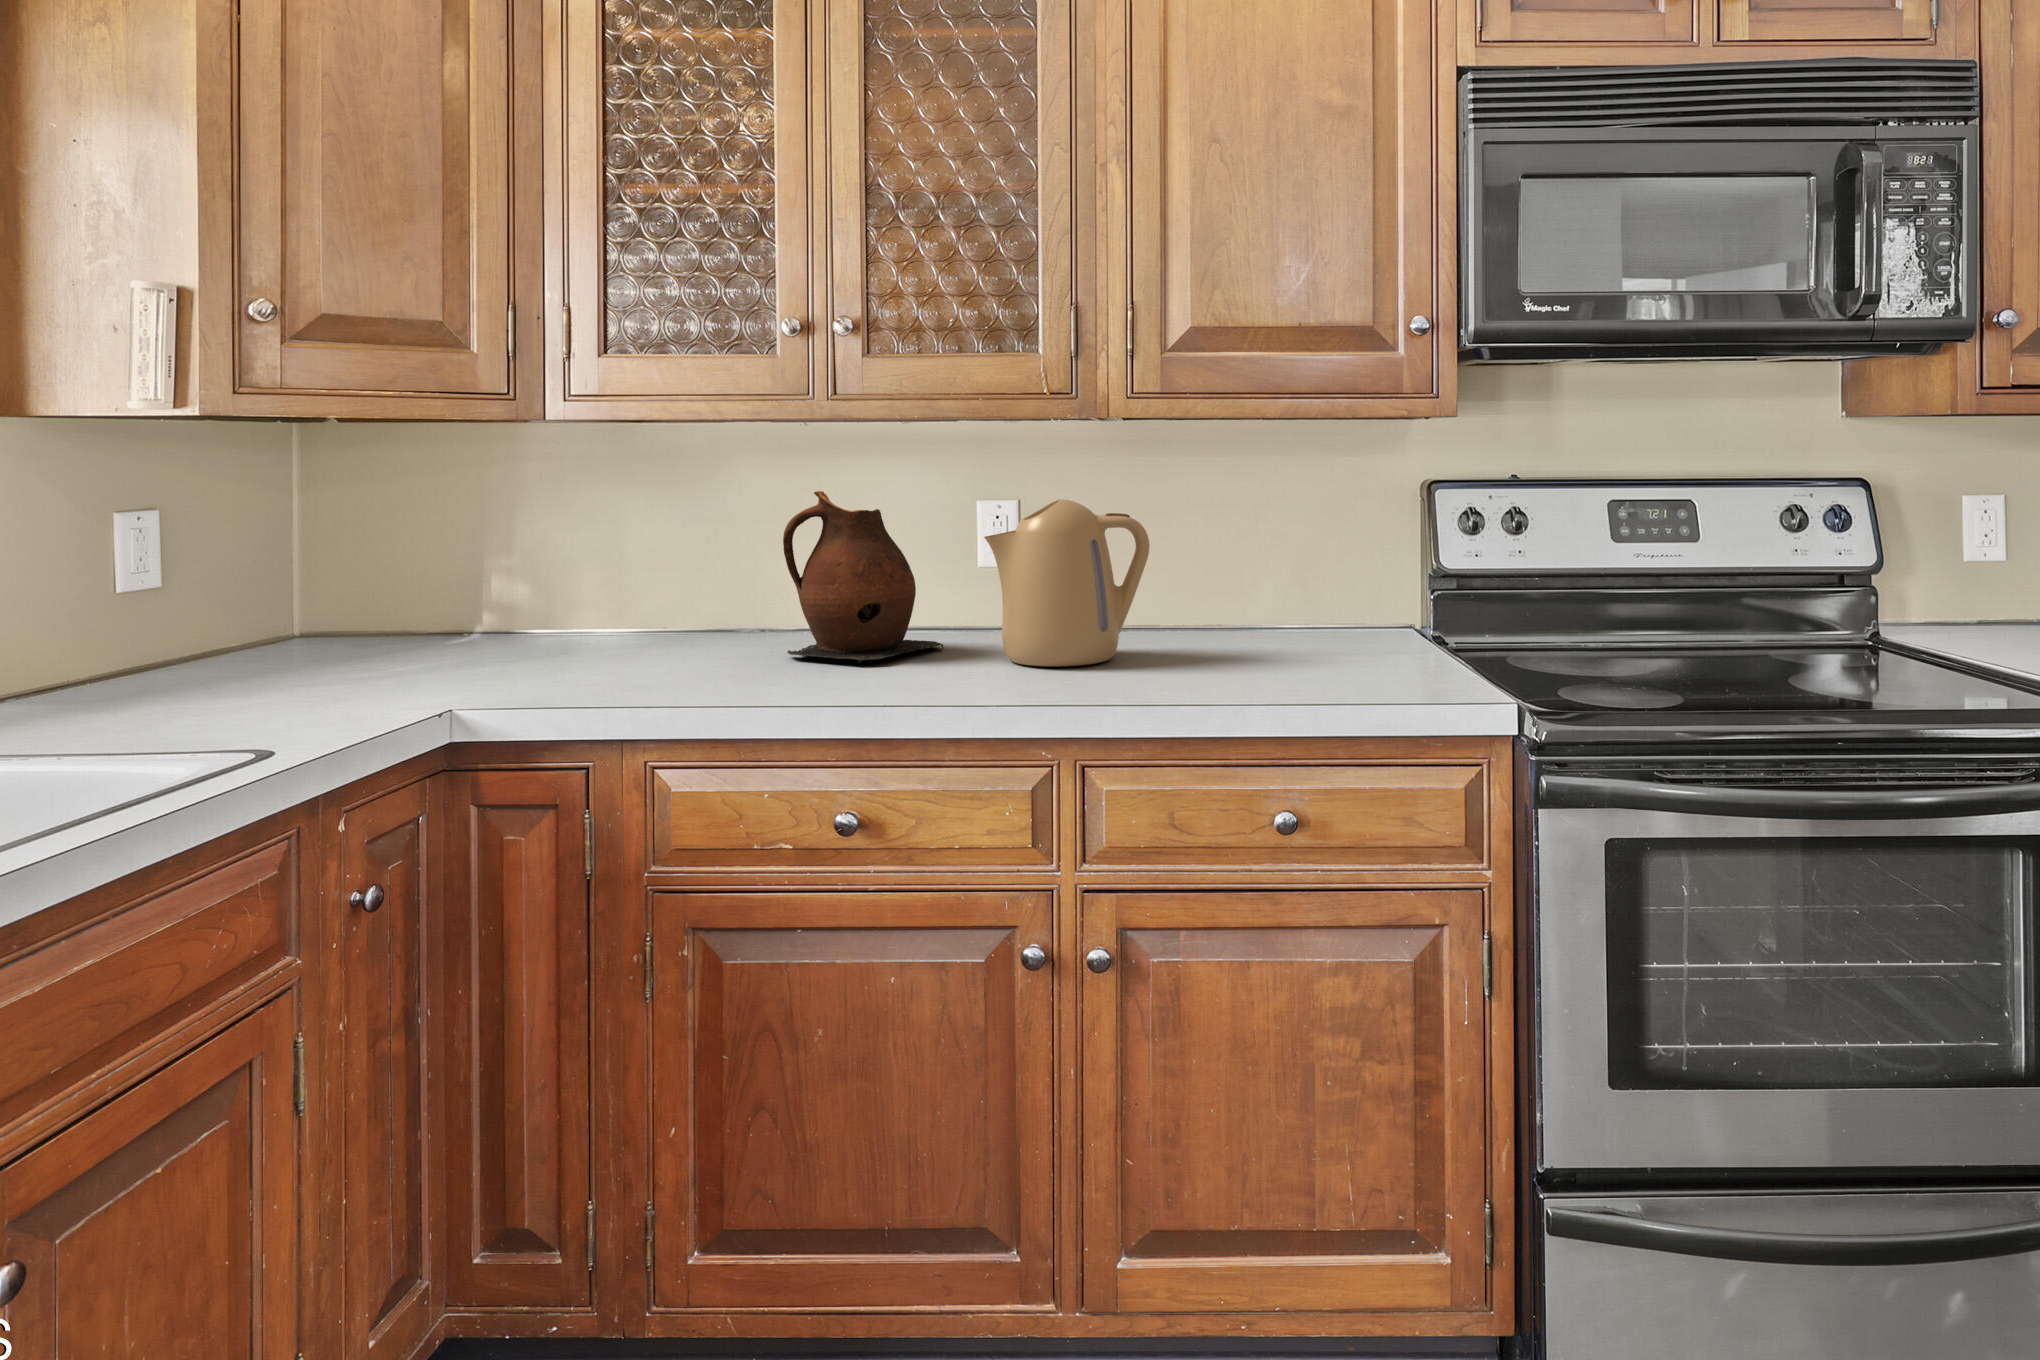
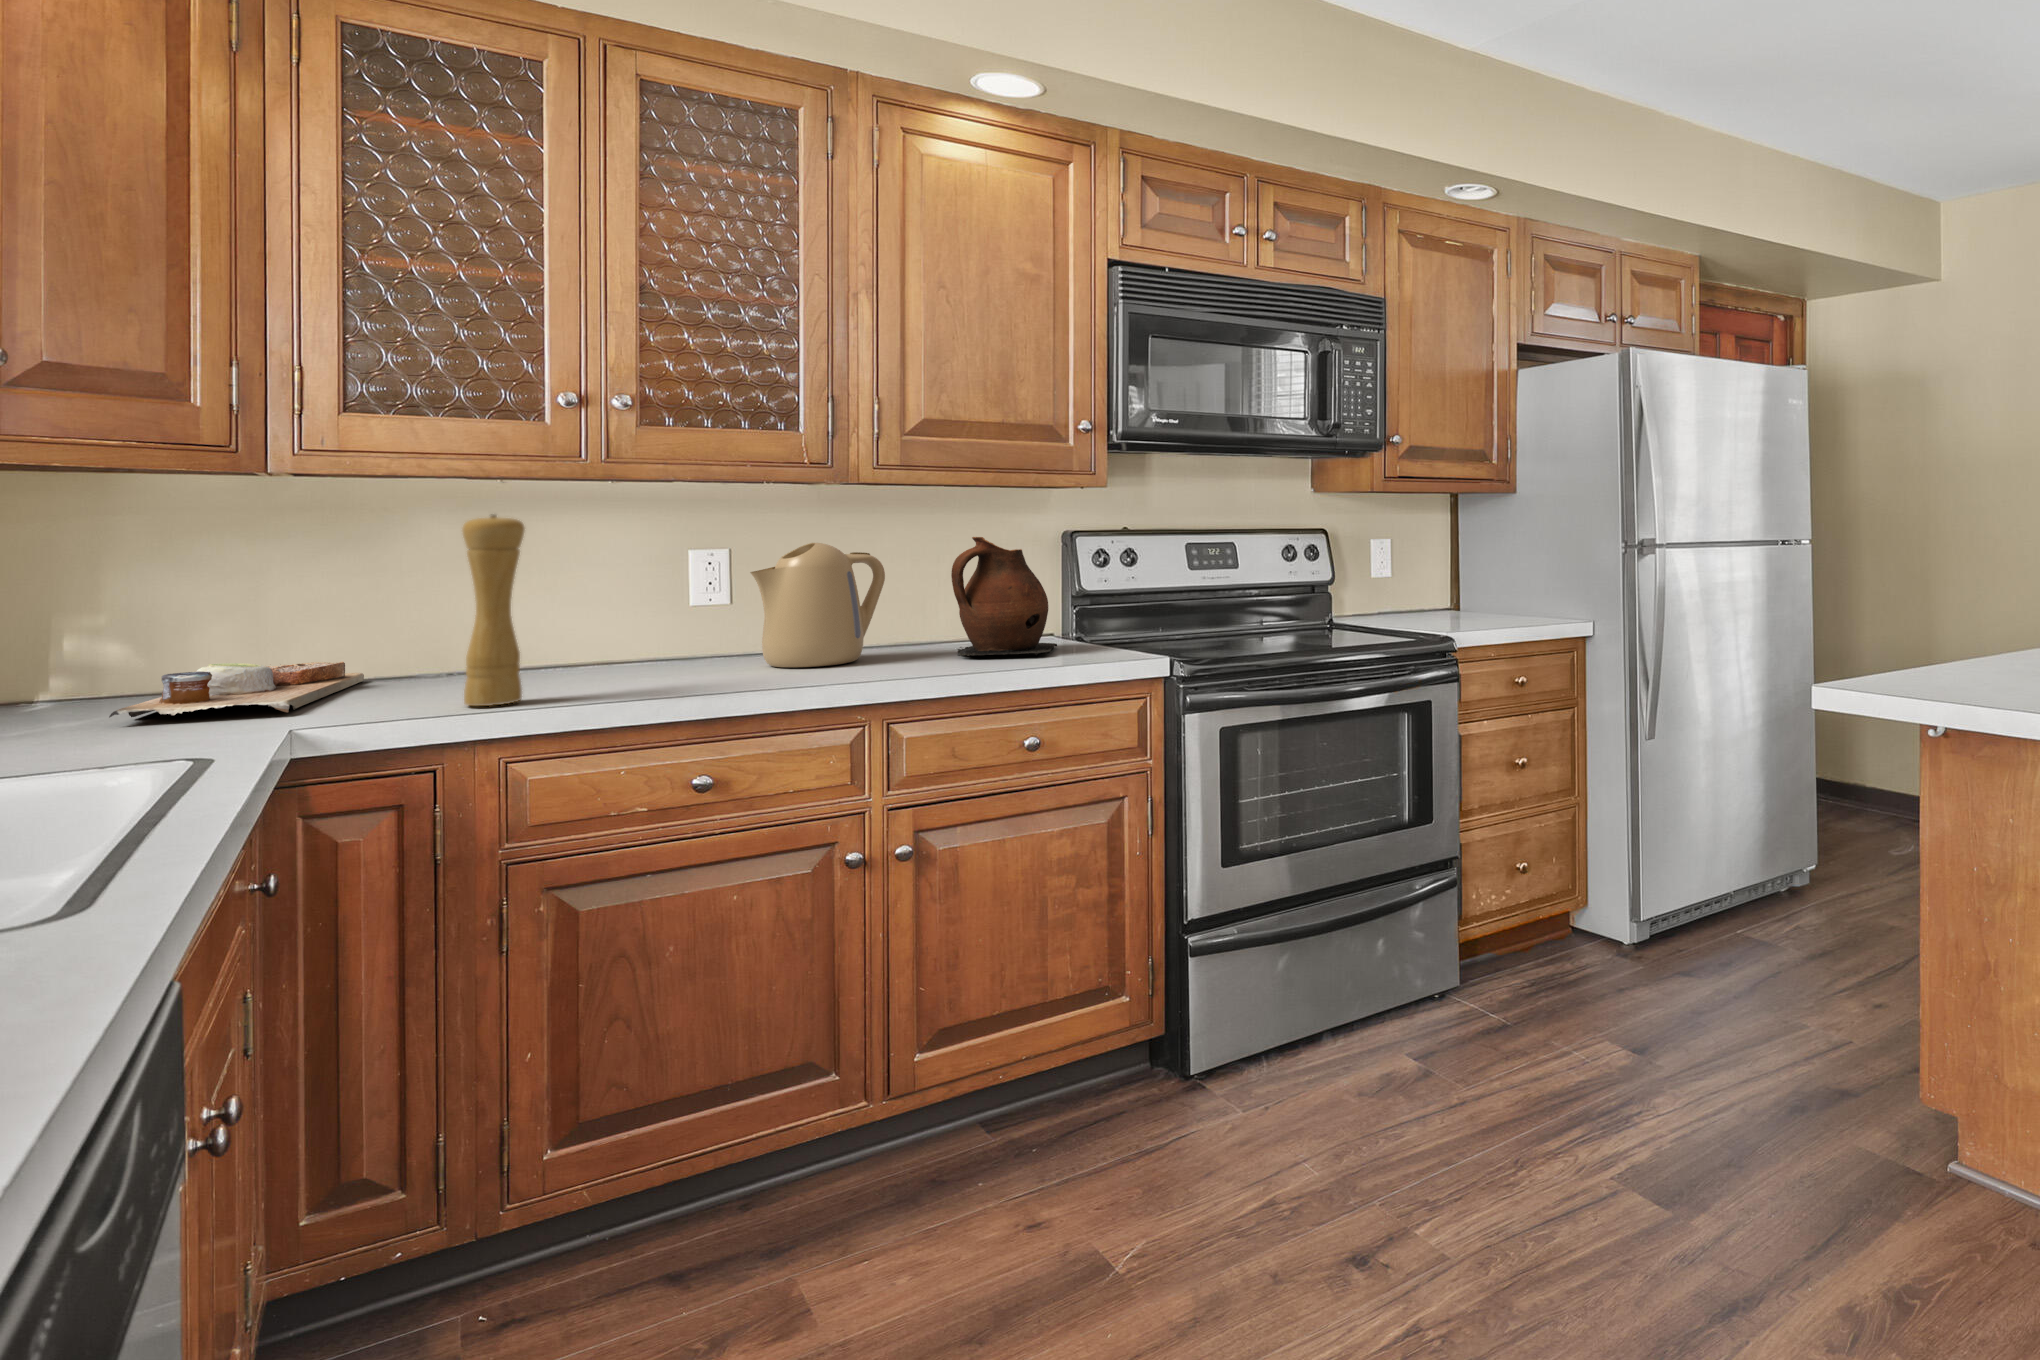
pepper mill: none [654,464,713,690] -> present [462,514,525,706]
ceramic pitcher: present [783,491,943,663] -> present [951,537,1057,656]
cutting board: none [413,612,672,677] -> present [109,662,364,718]

